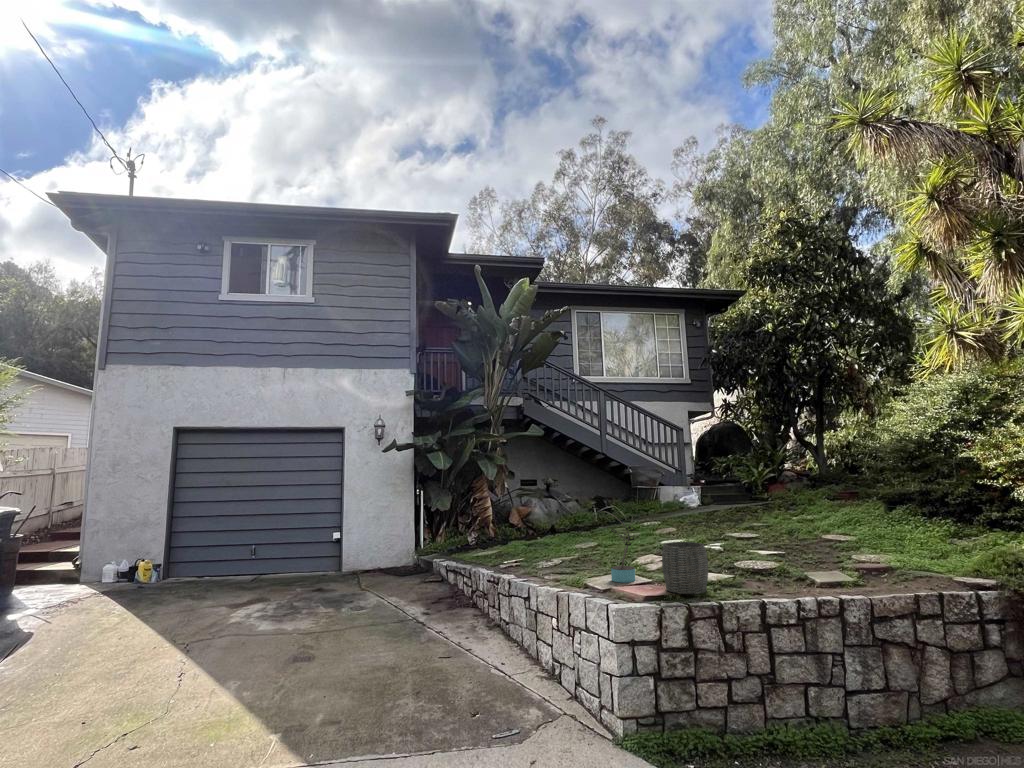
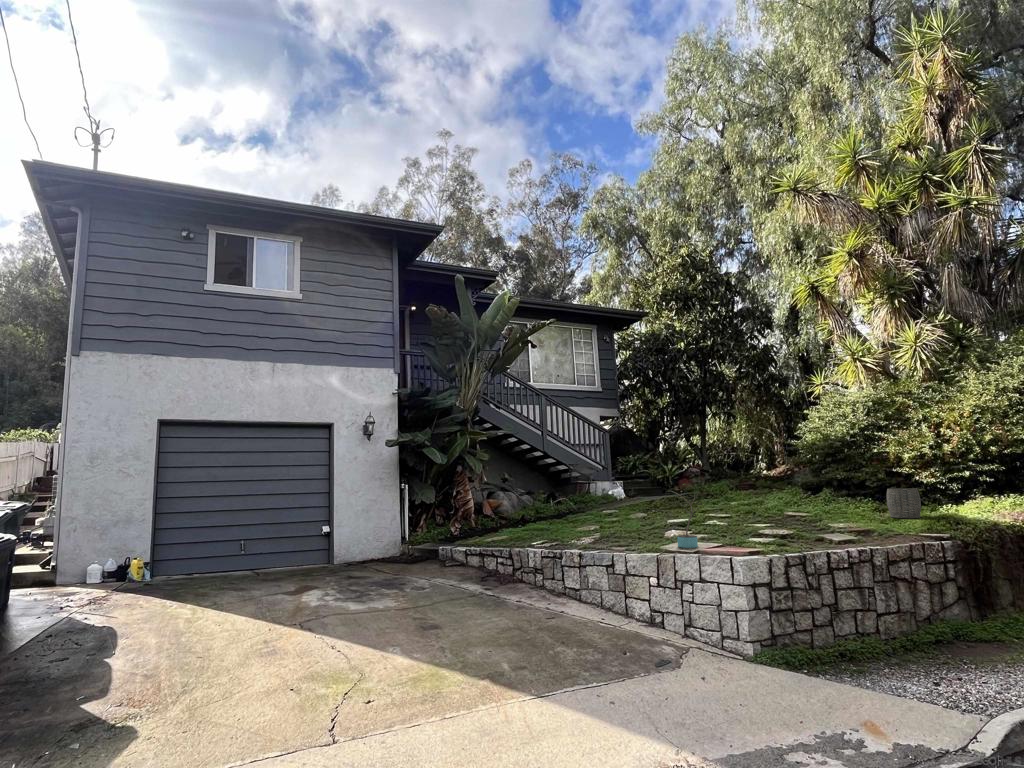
woven basket: present [662,542,708,594] -> present [887,488,921,518]

